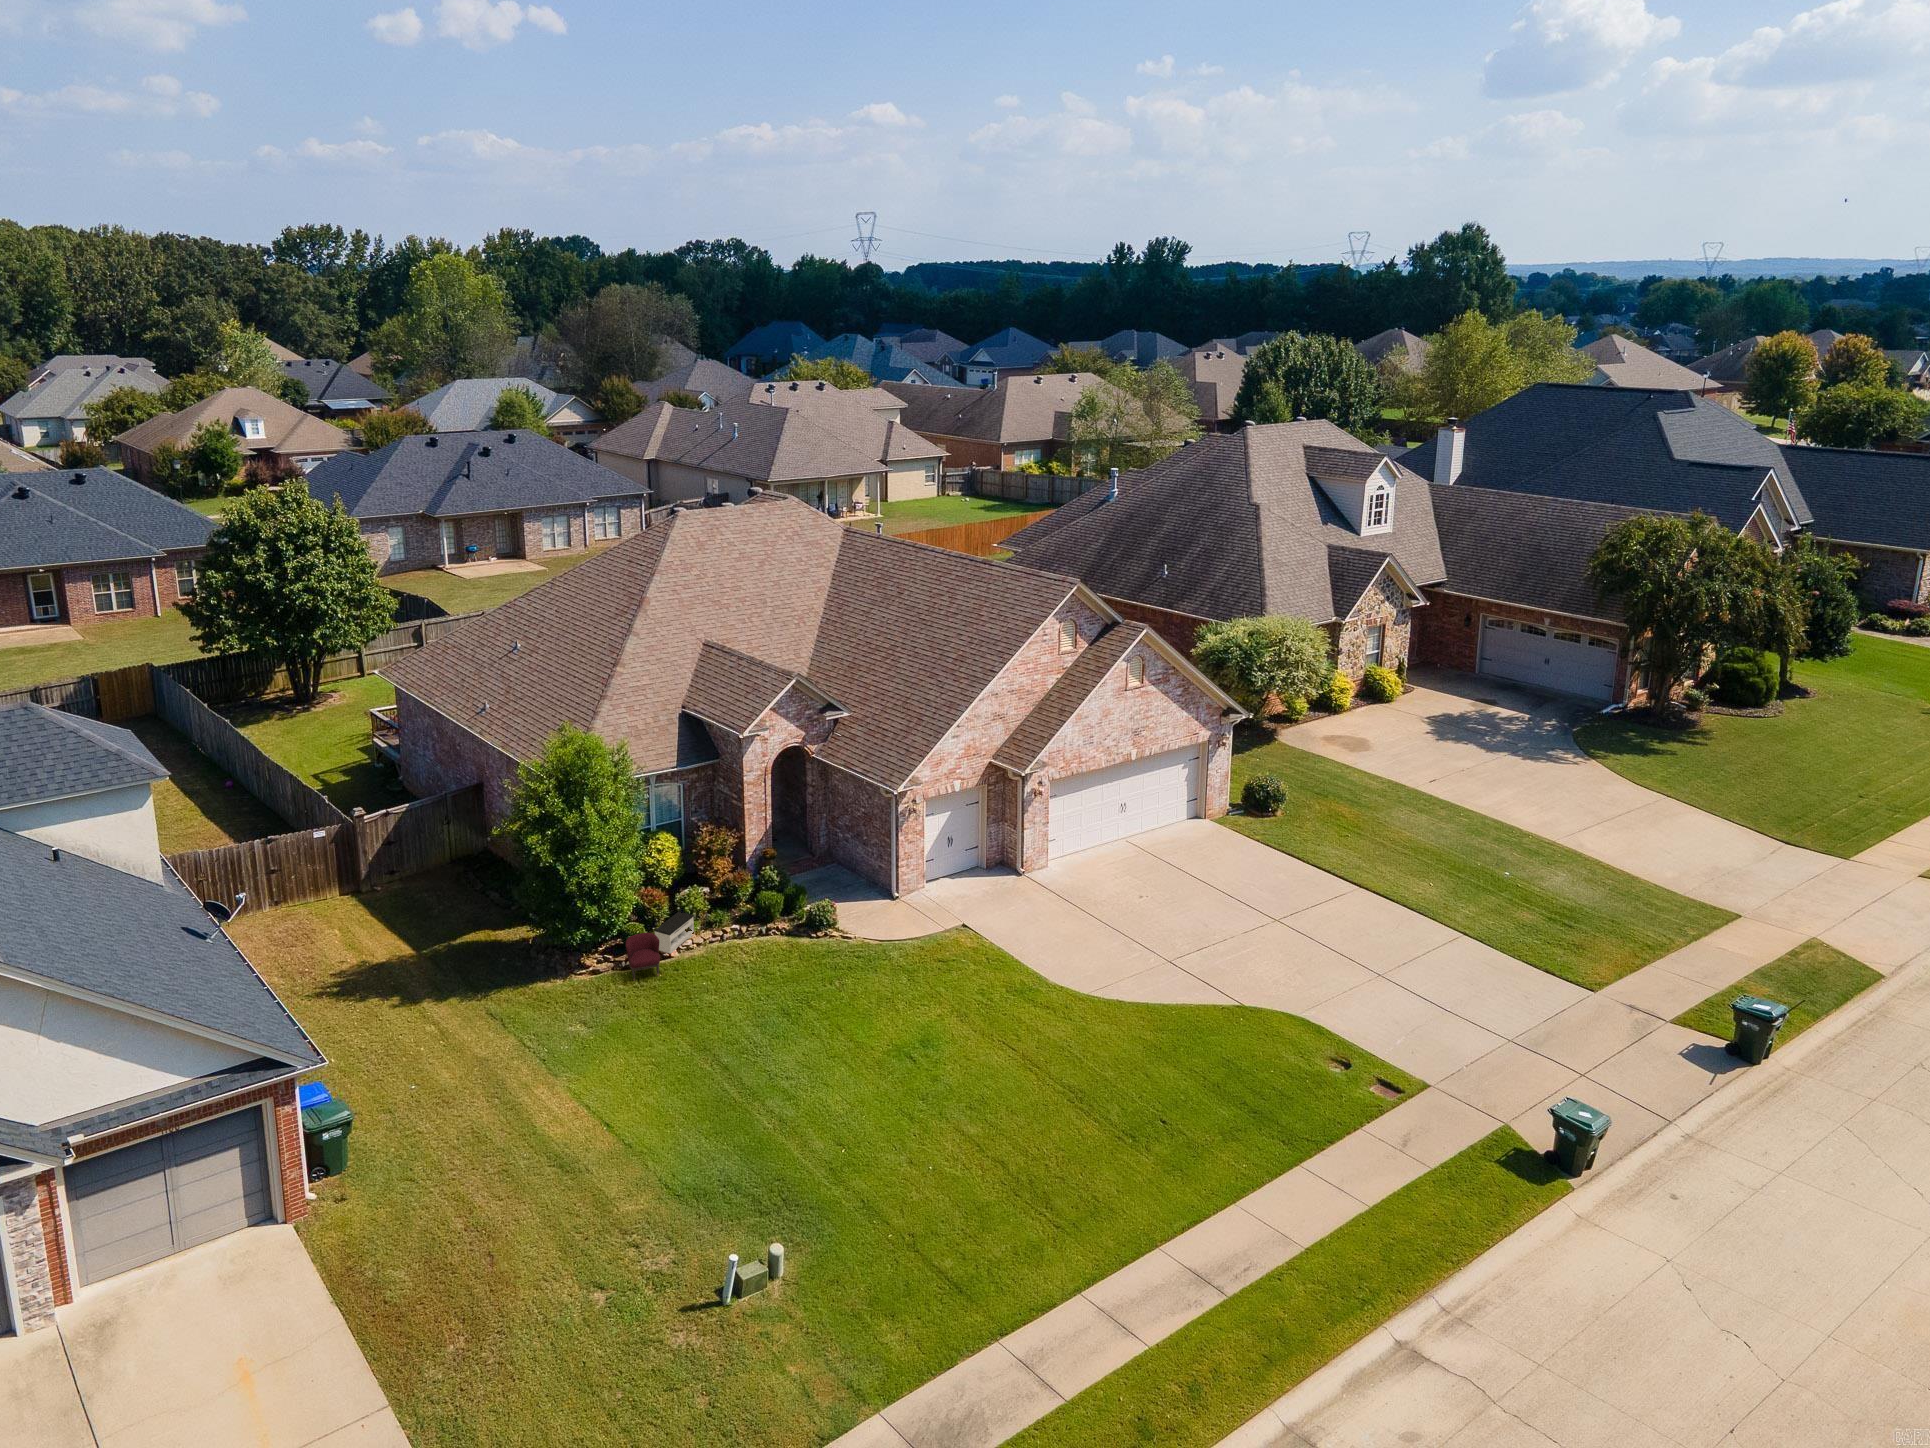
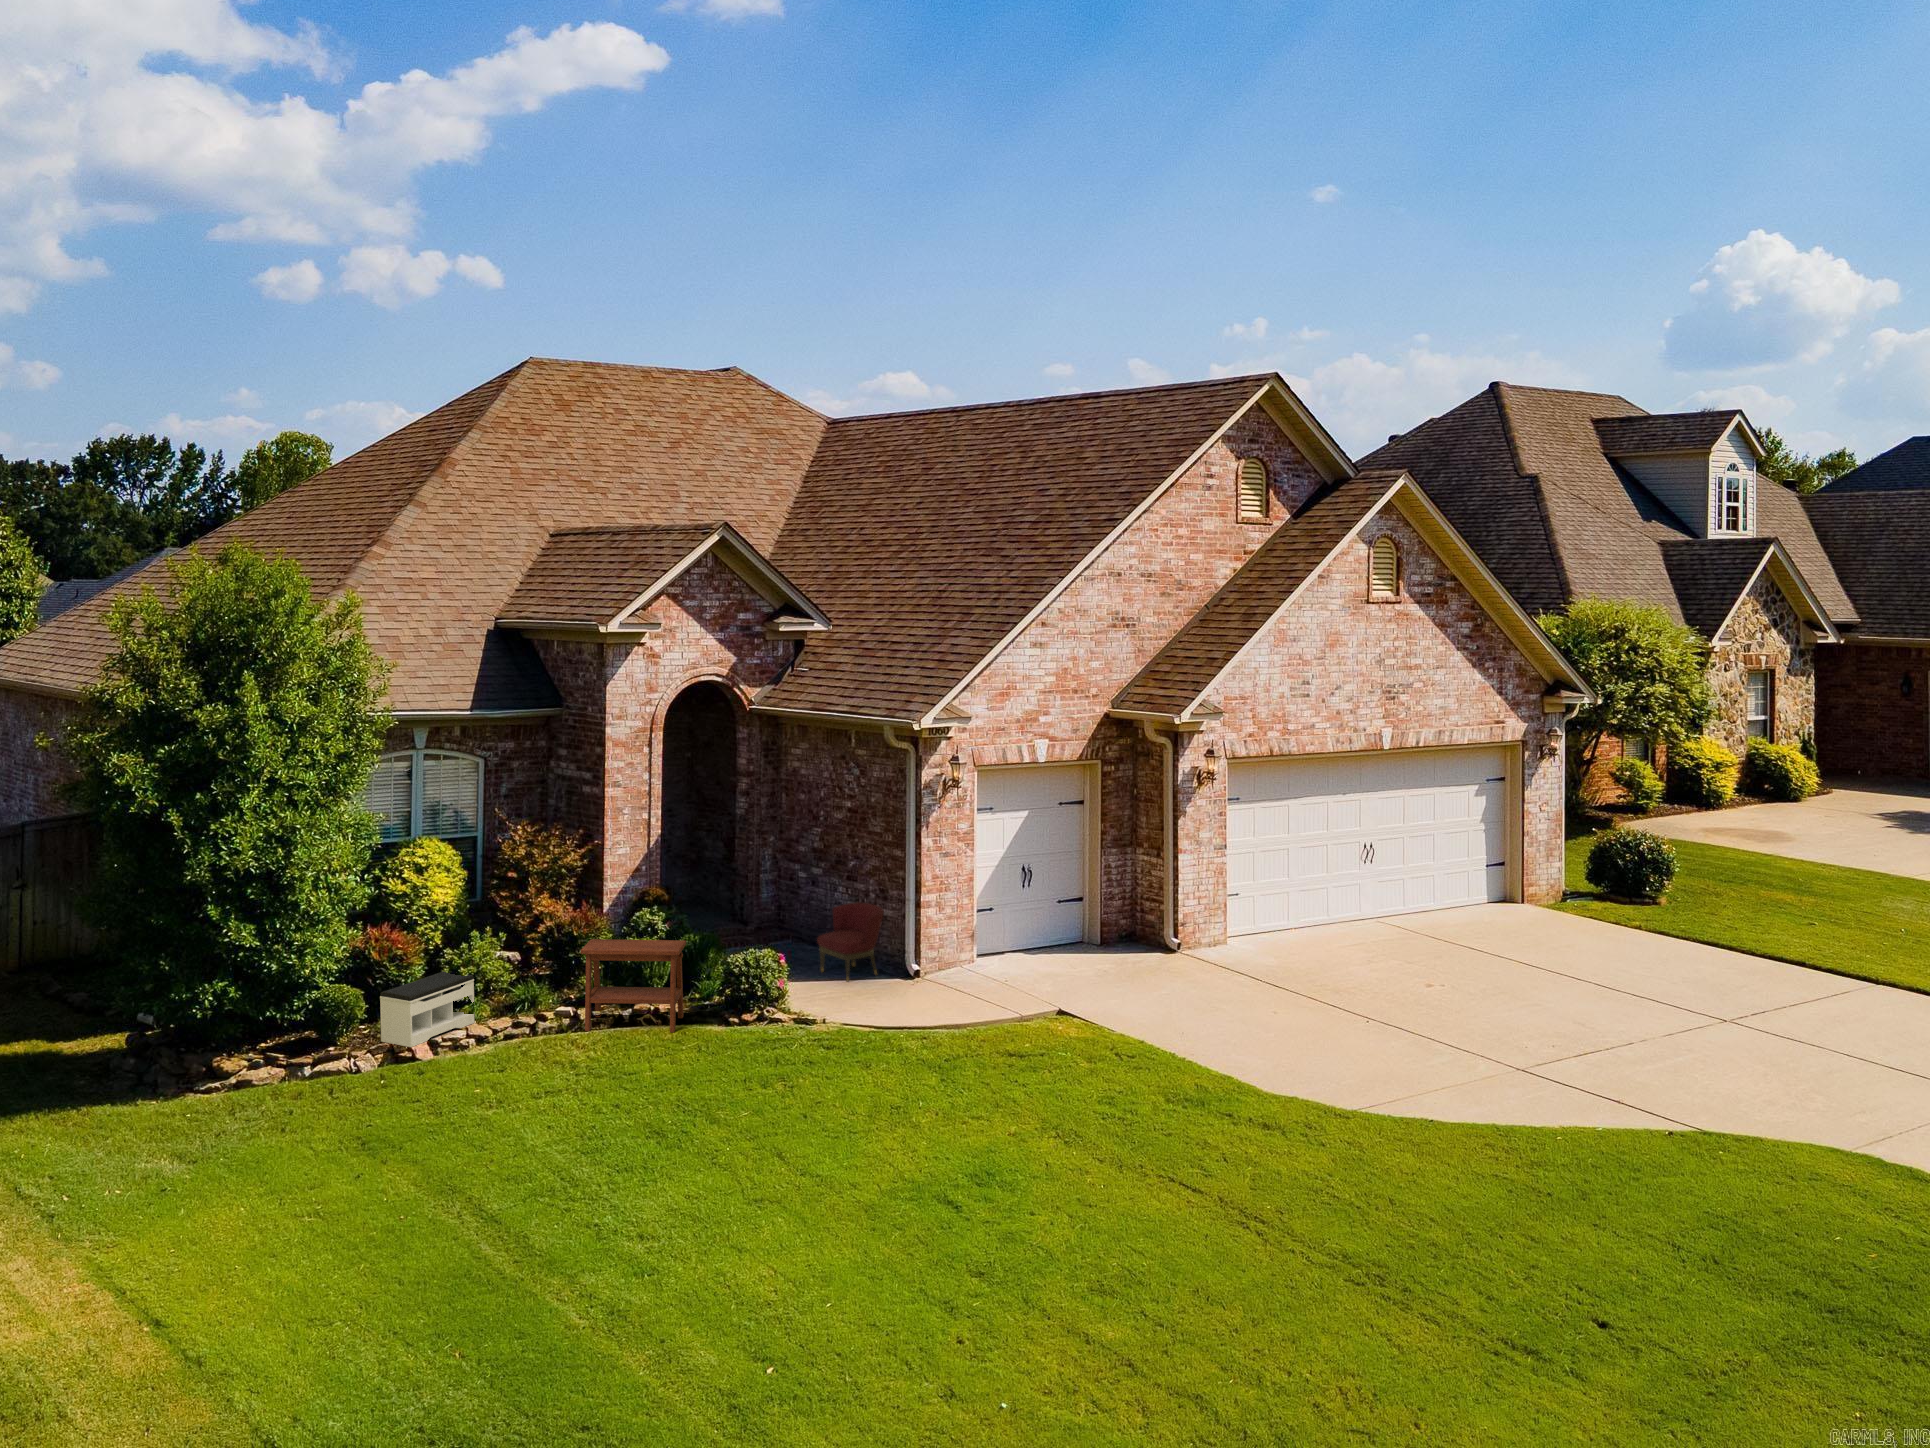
side table: none [743,897,790,941] -> present [581,939,686,1032]
chair: present [626,933,660,981] -> present [817,902,884,981]

